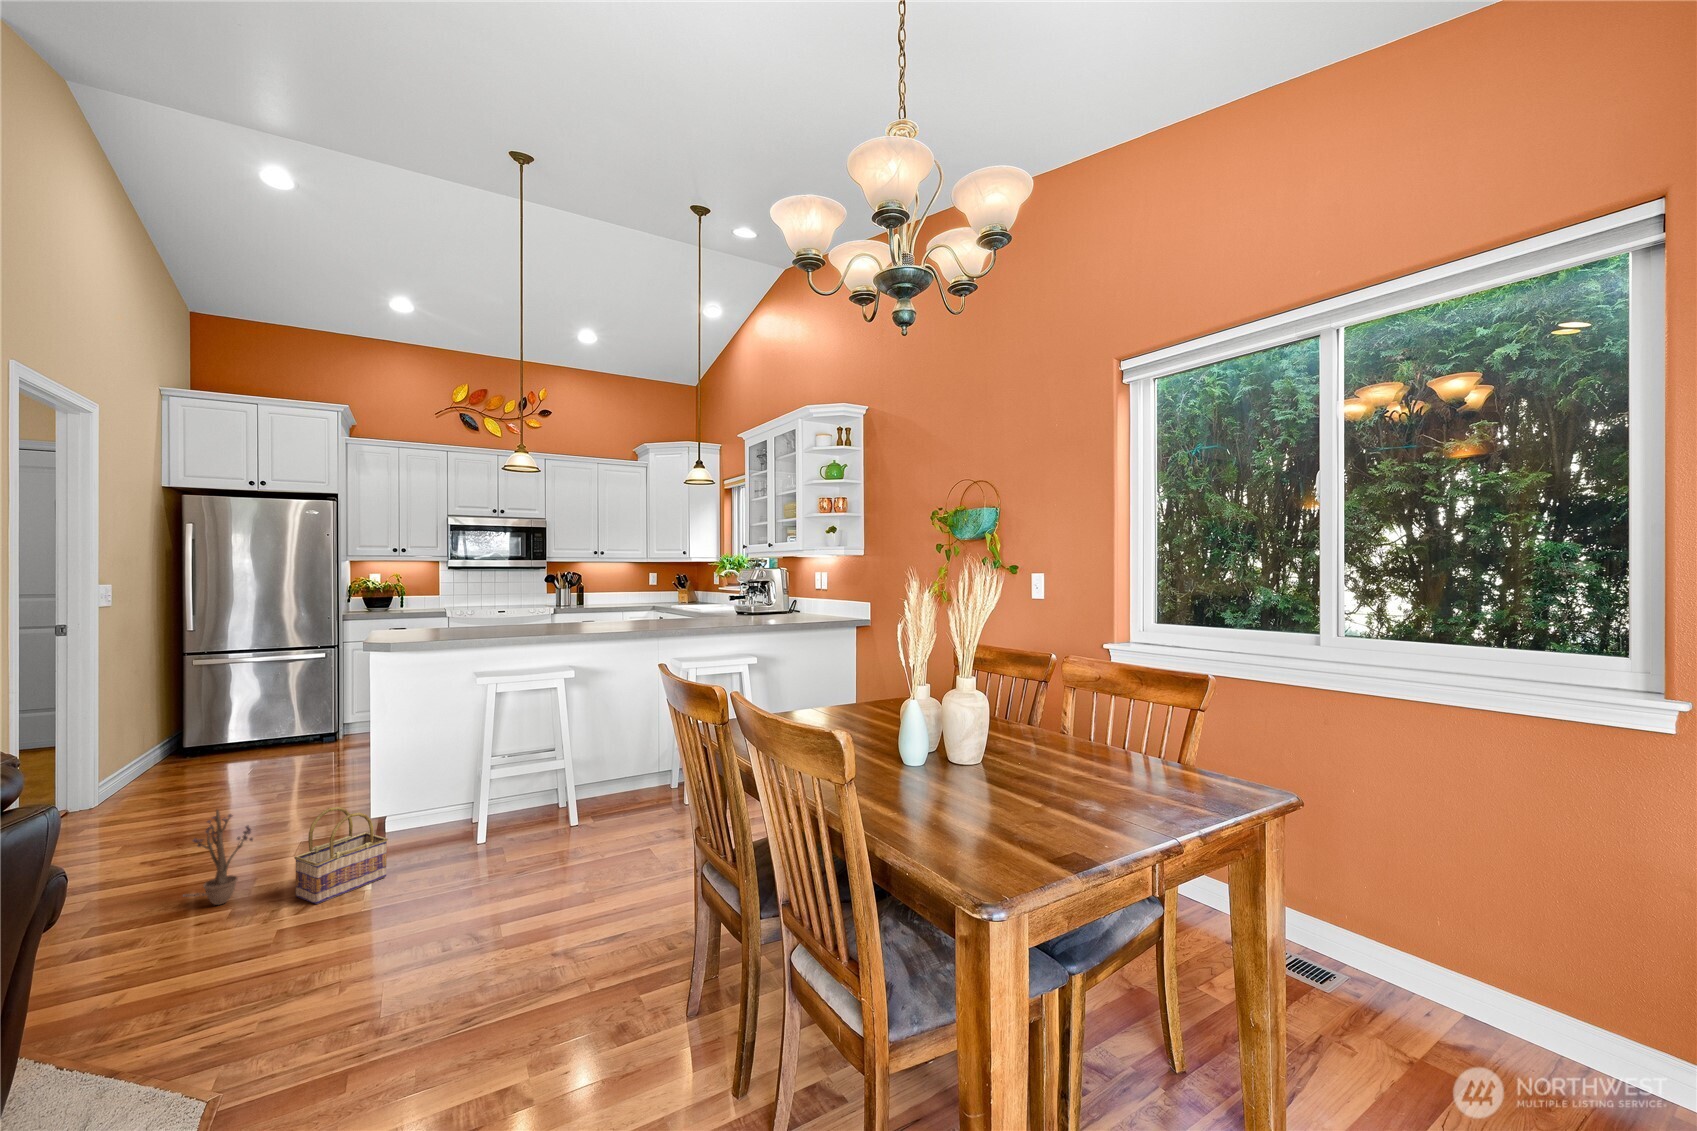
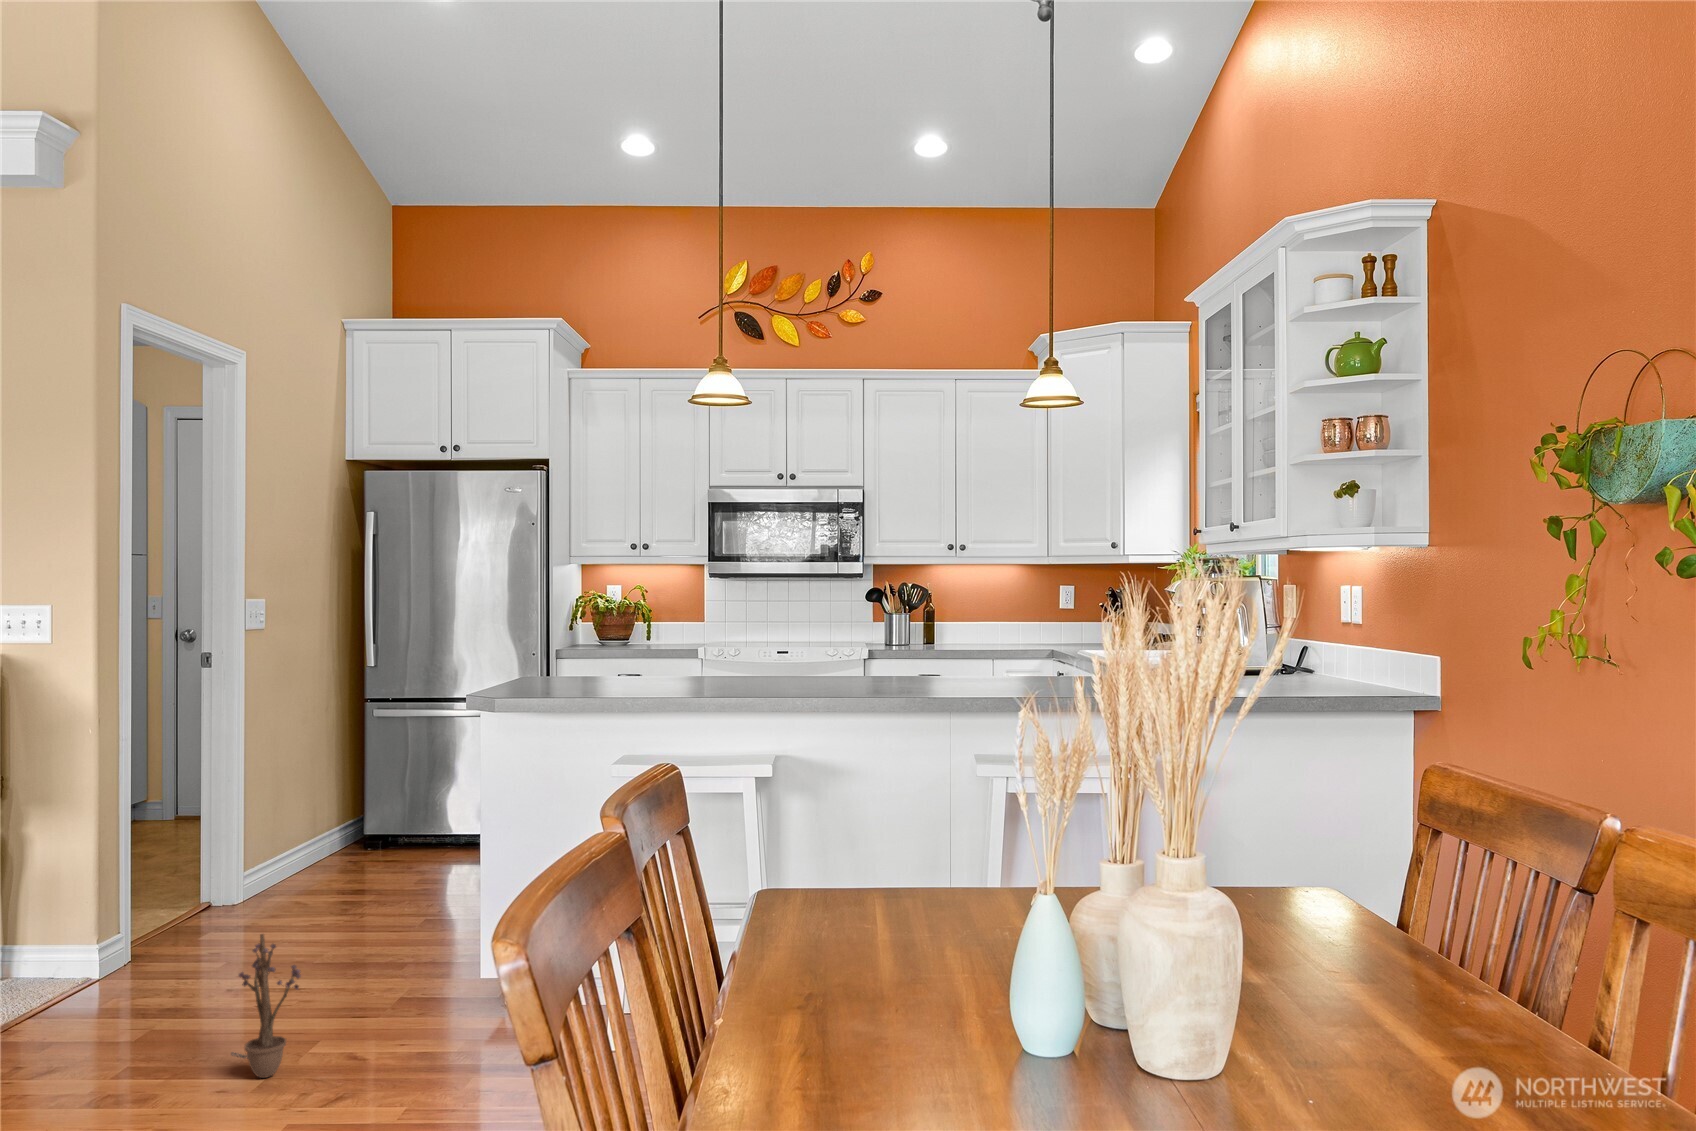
basket: present [294,807,388,904] -> none [346,956,472,1107]

